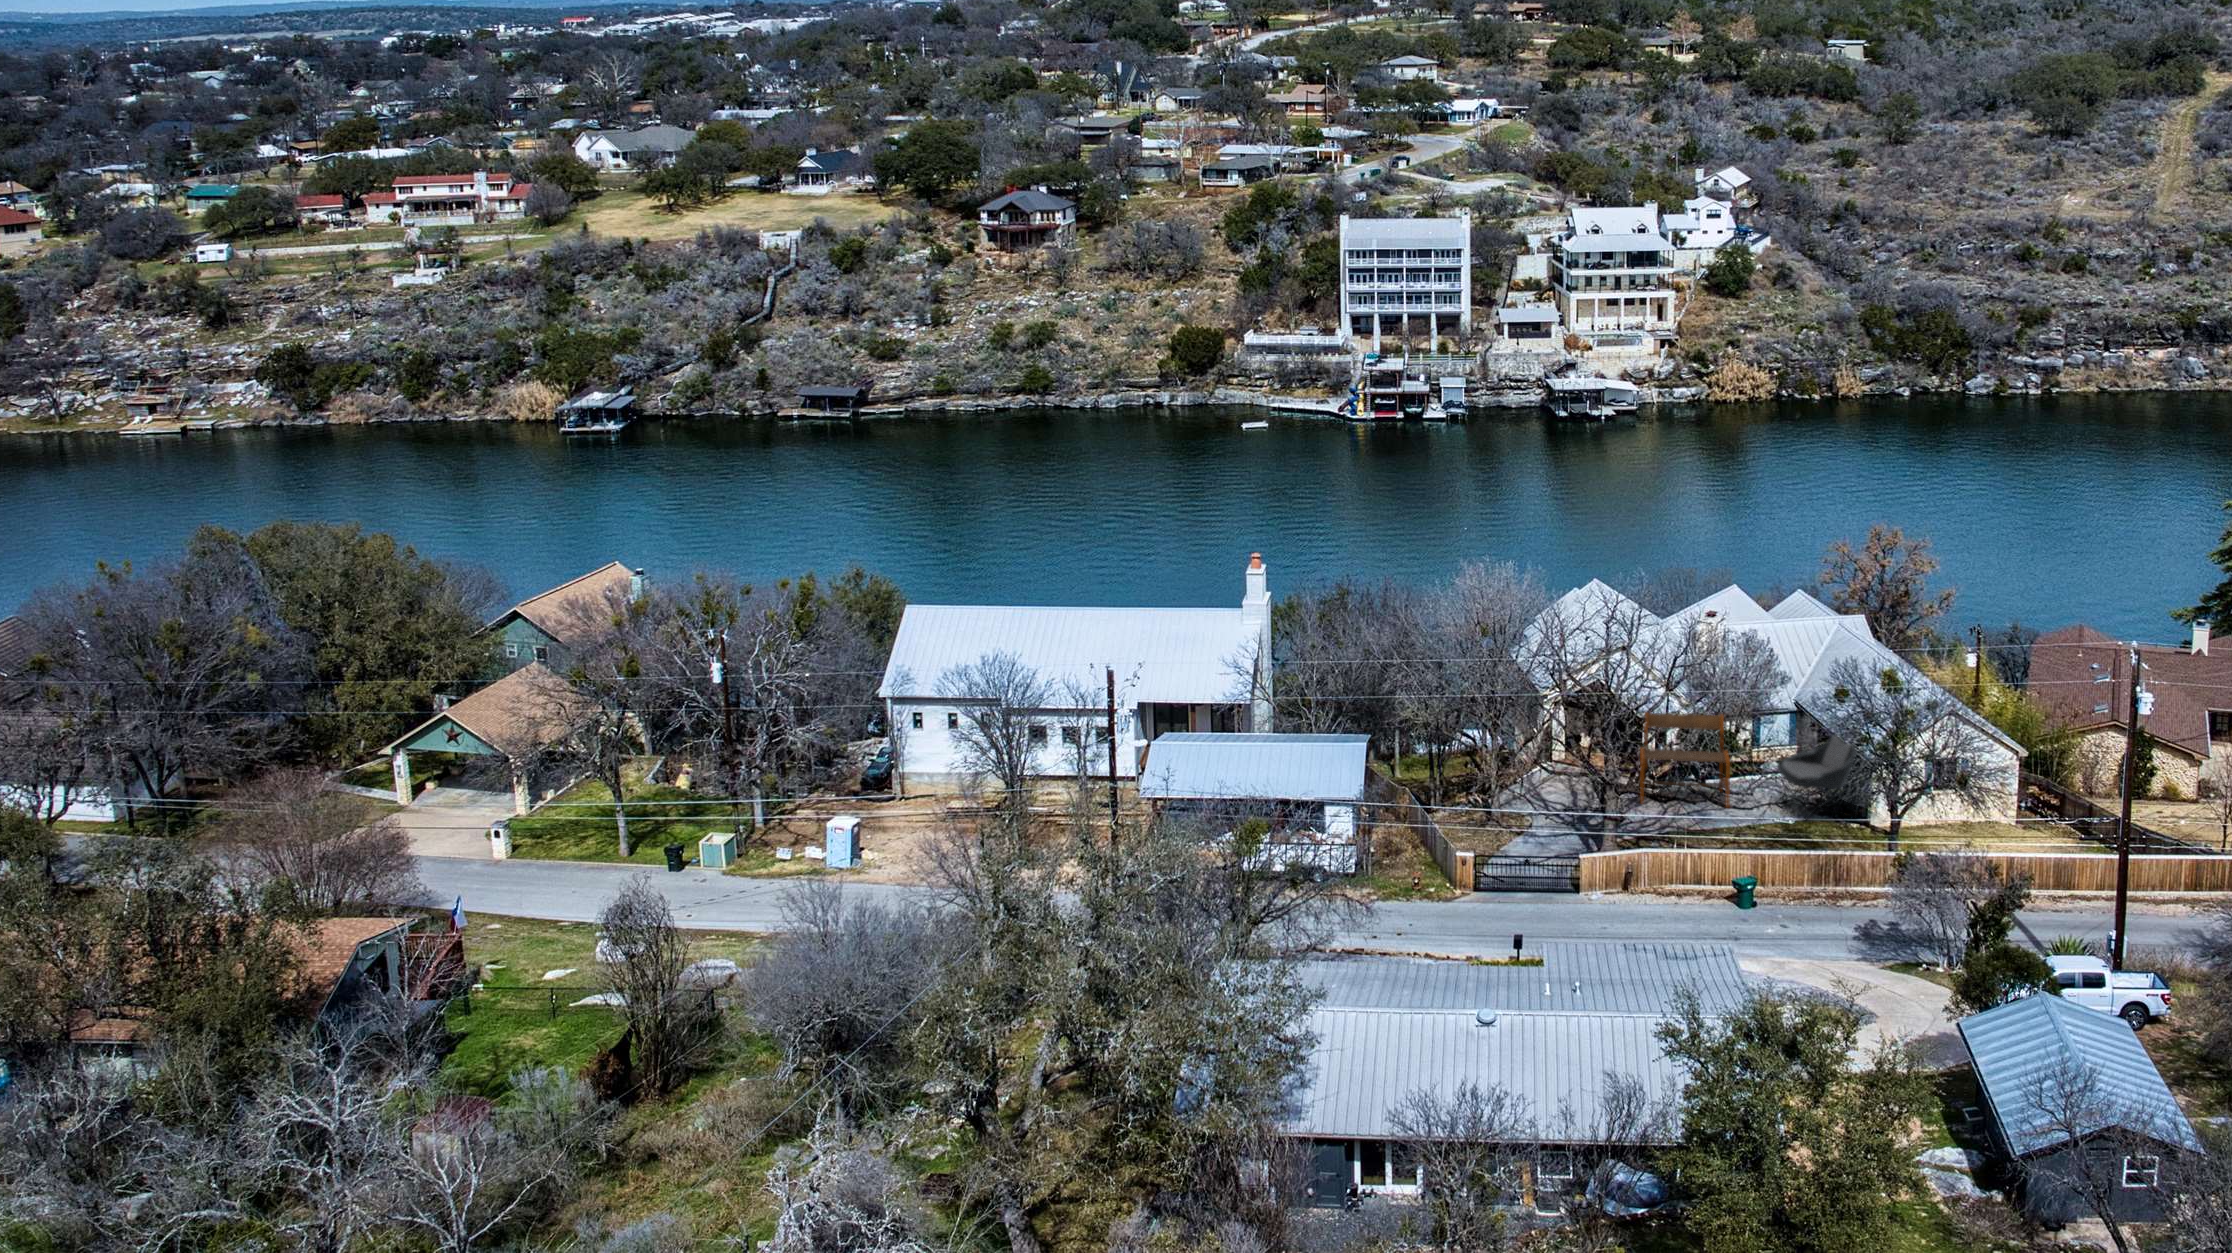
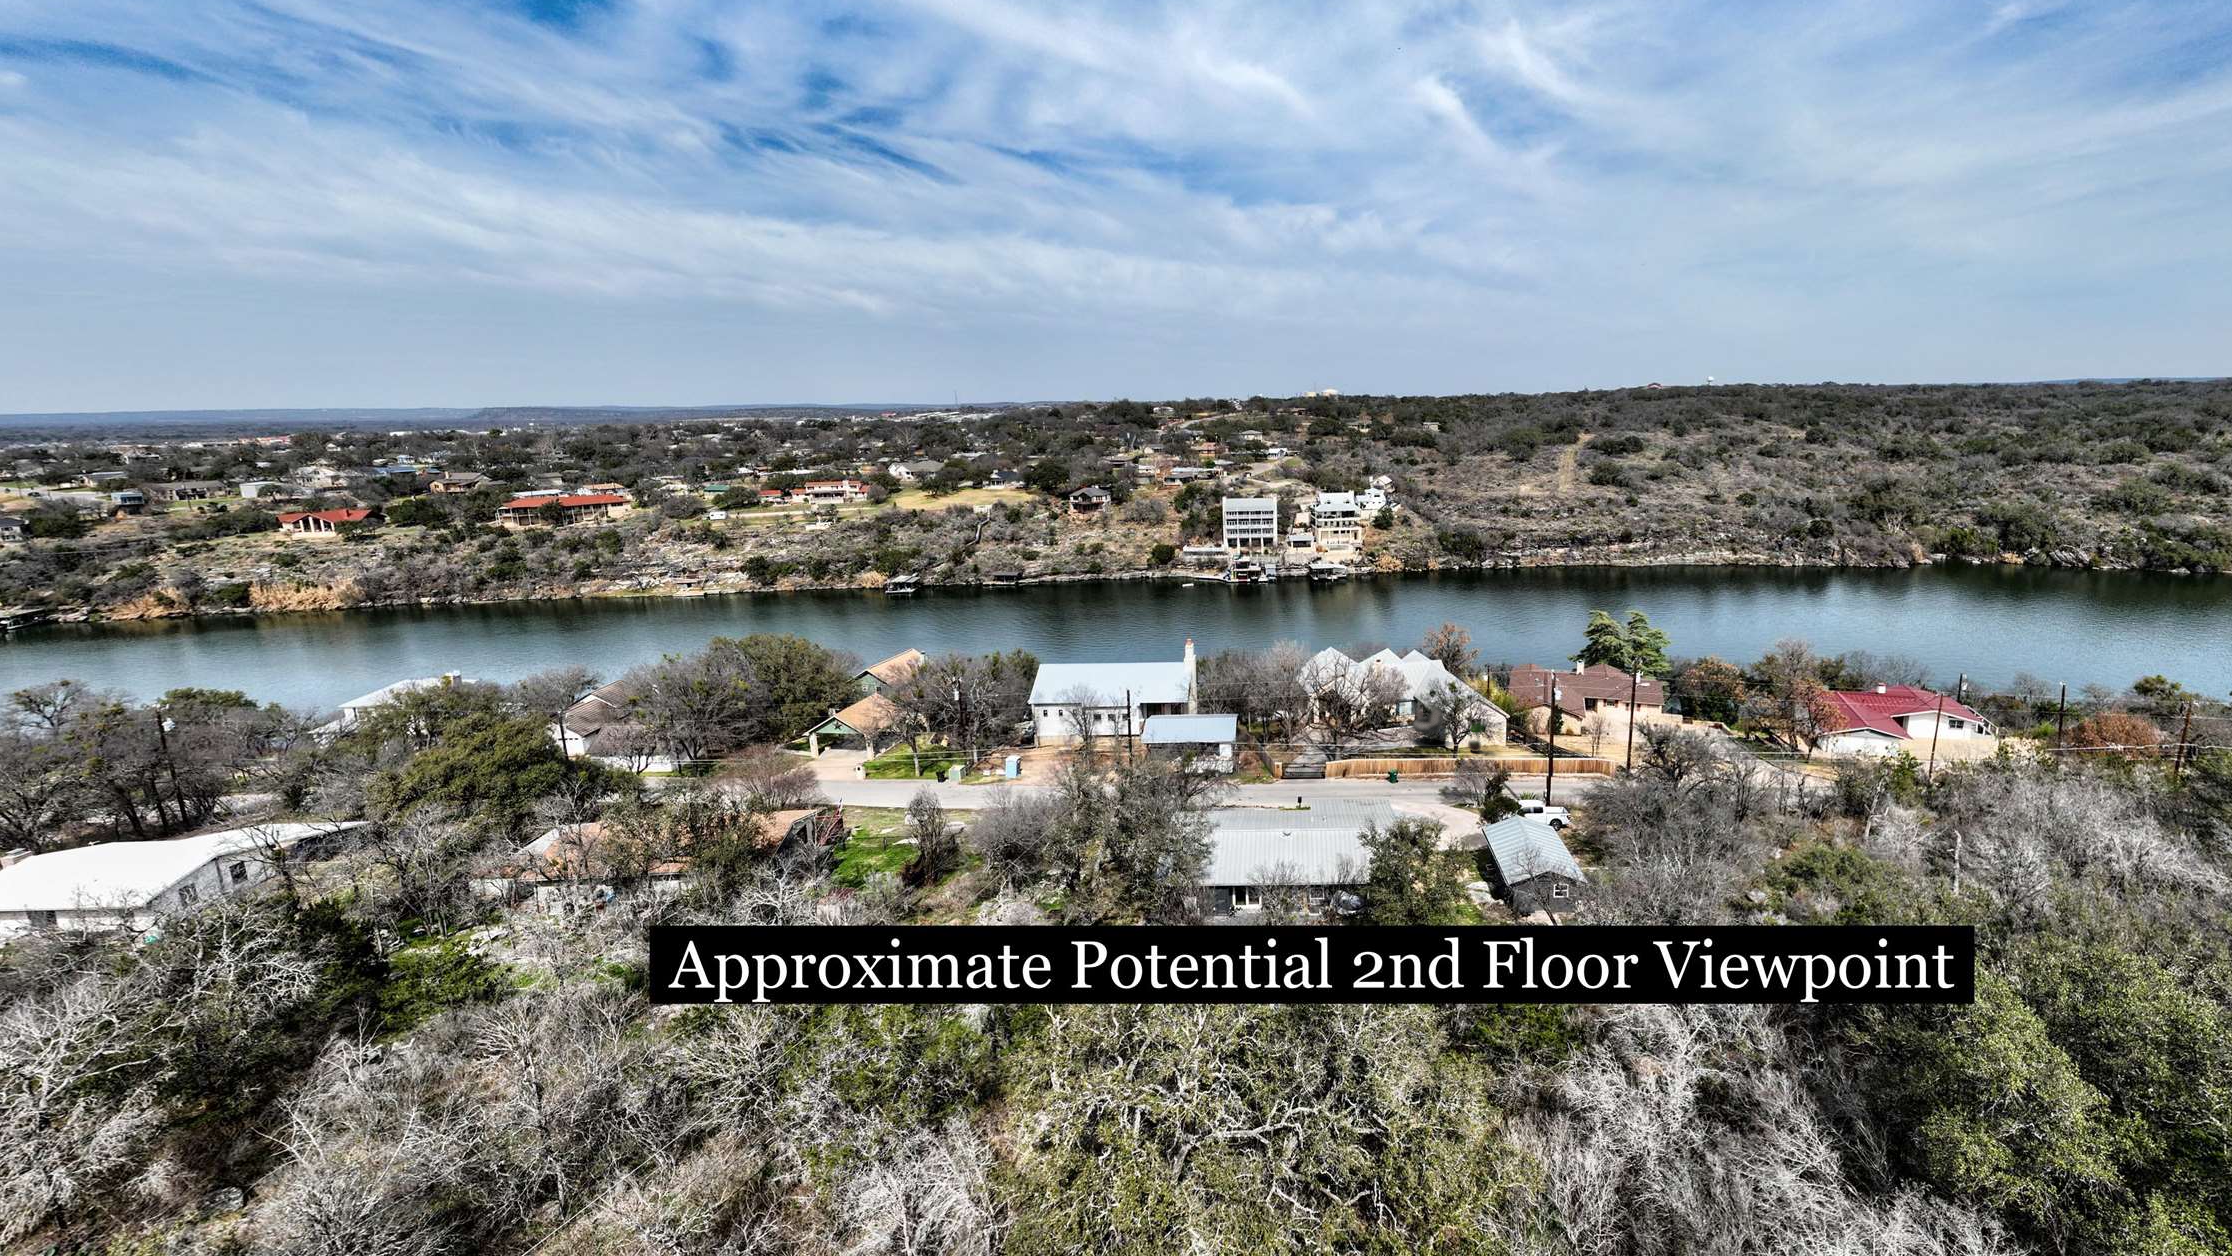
bench: present [1640,712,1730,808] -> none [1355,702,1393,744]
potted tree: none [1915,765,1960,834] -> present [1468,724,1483,752]

